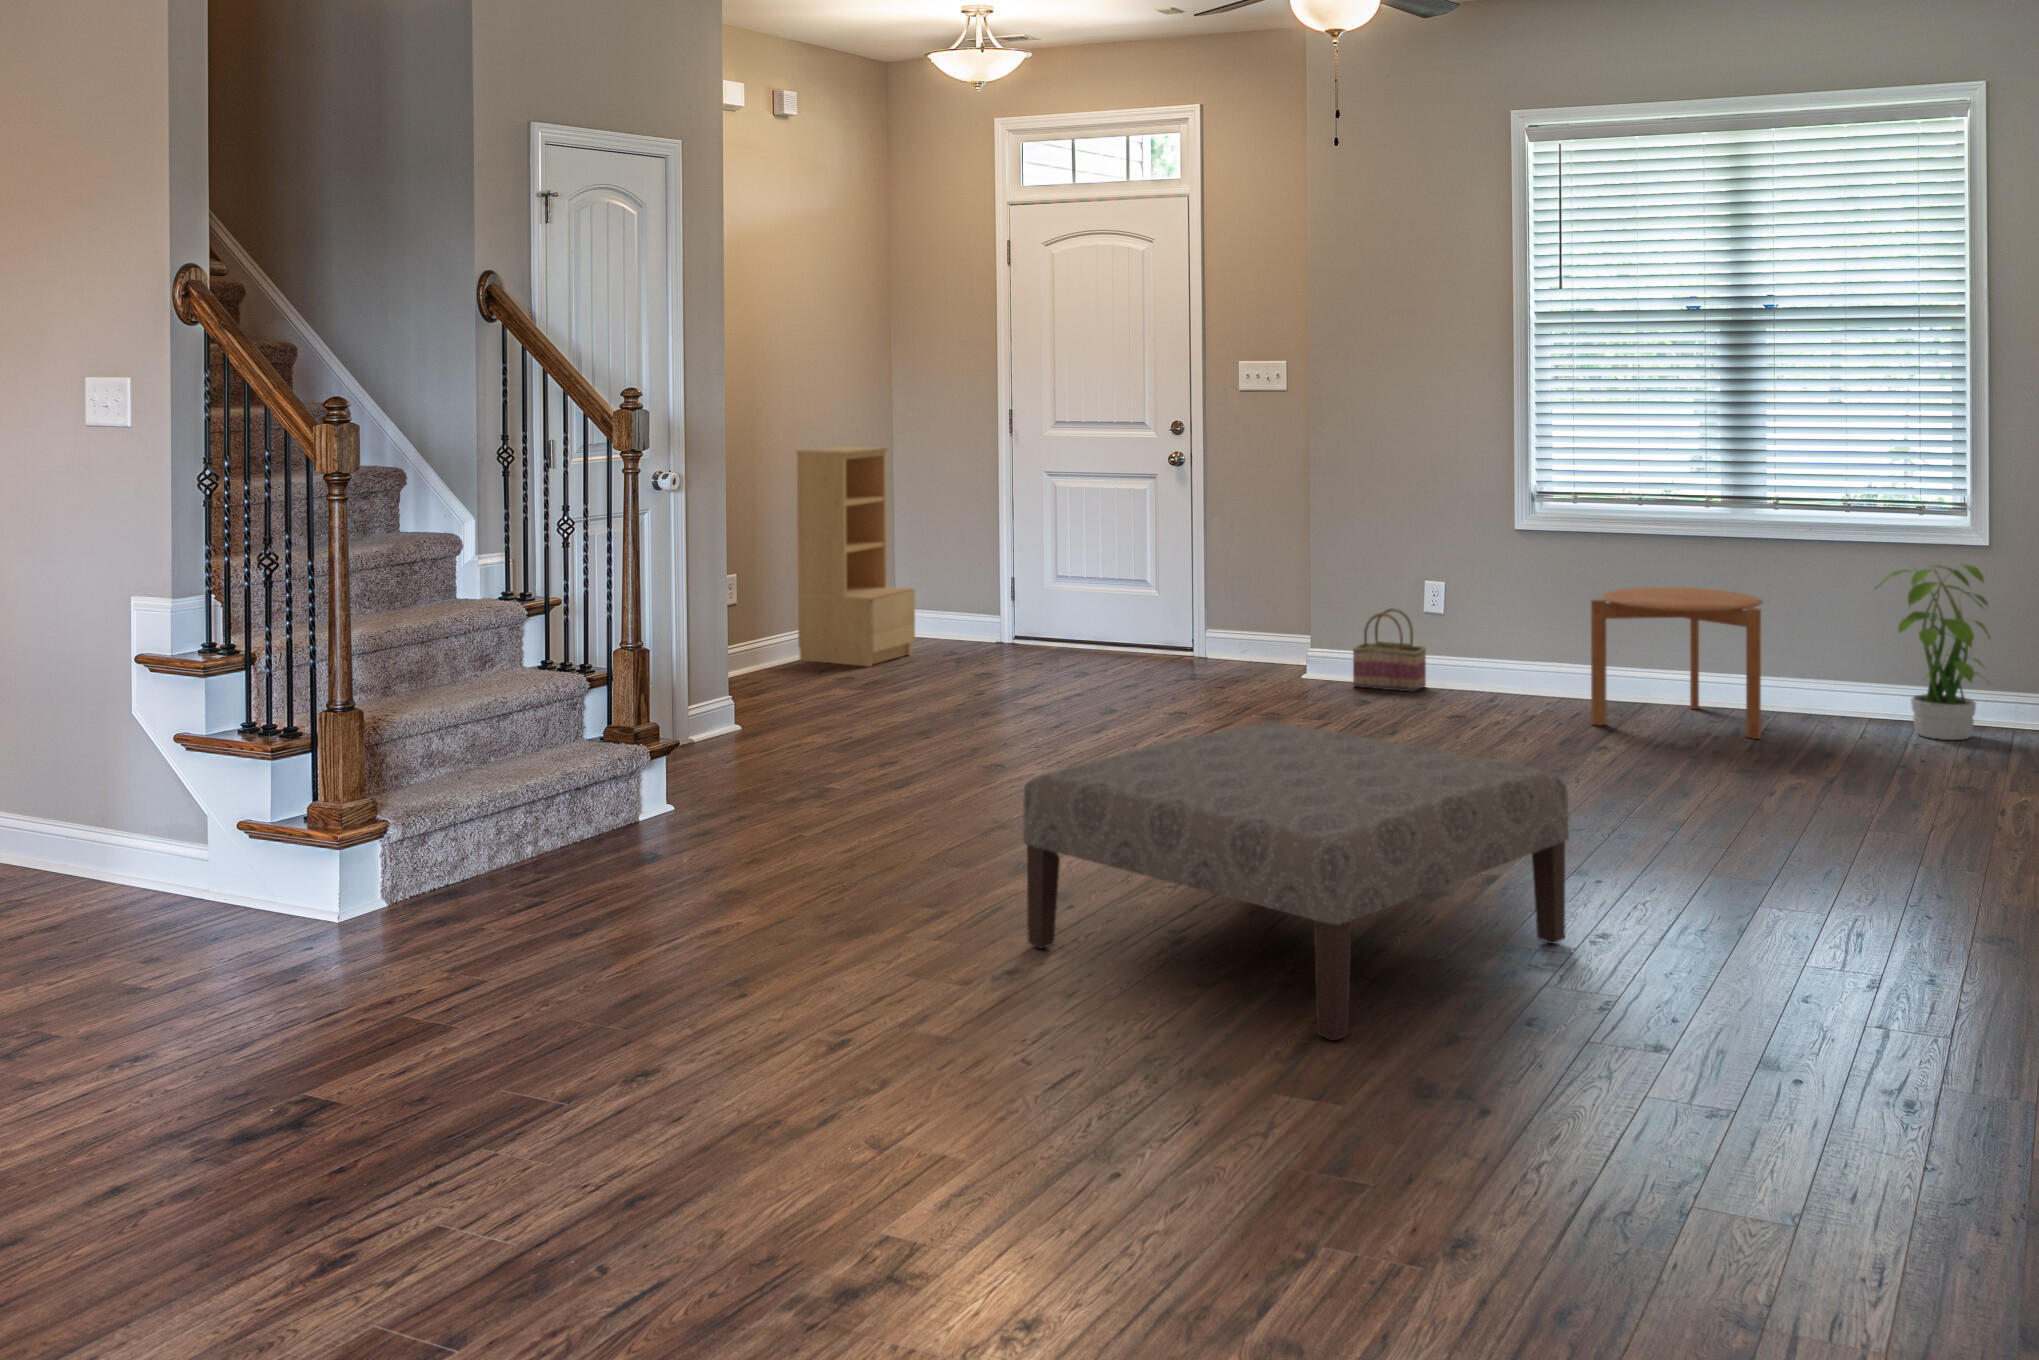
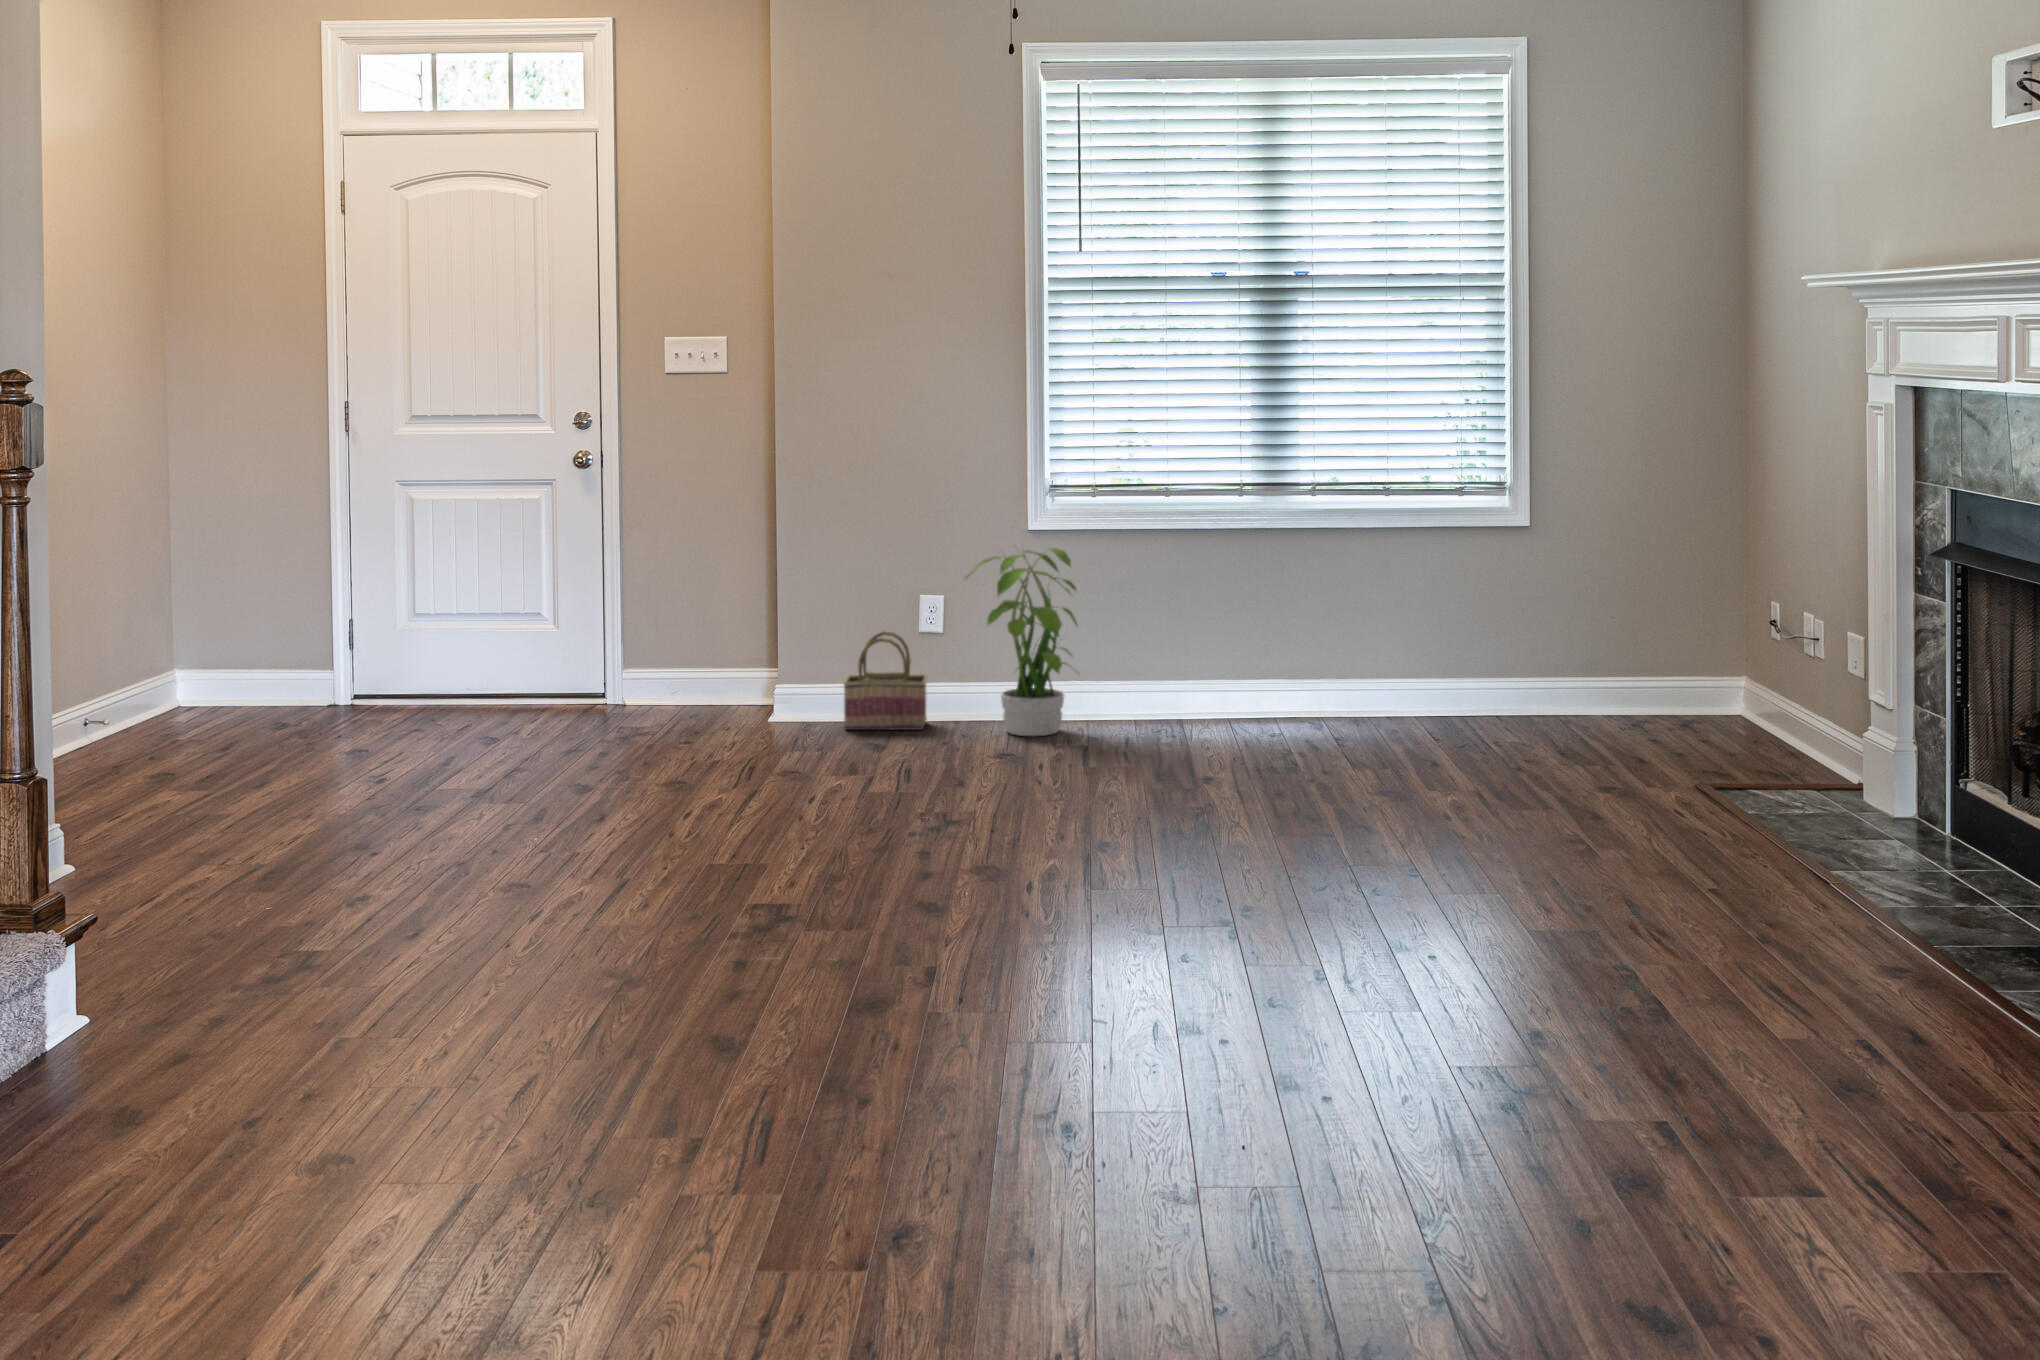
bookshelf: present [796,446,915,667] -> none [52,454,228,759]
potted plant: present [1875,564,1990,740] -> present [964,546,1077,736]
side table: present [1591,587,1762,739] -> none [1156,587,1341,752]
ottoman: present [1023,721,1569,1041] -> none [842,795,1465,1221]

